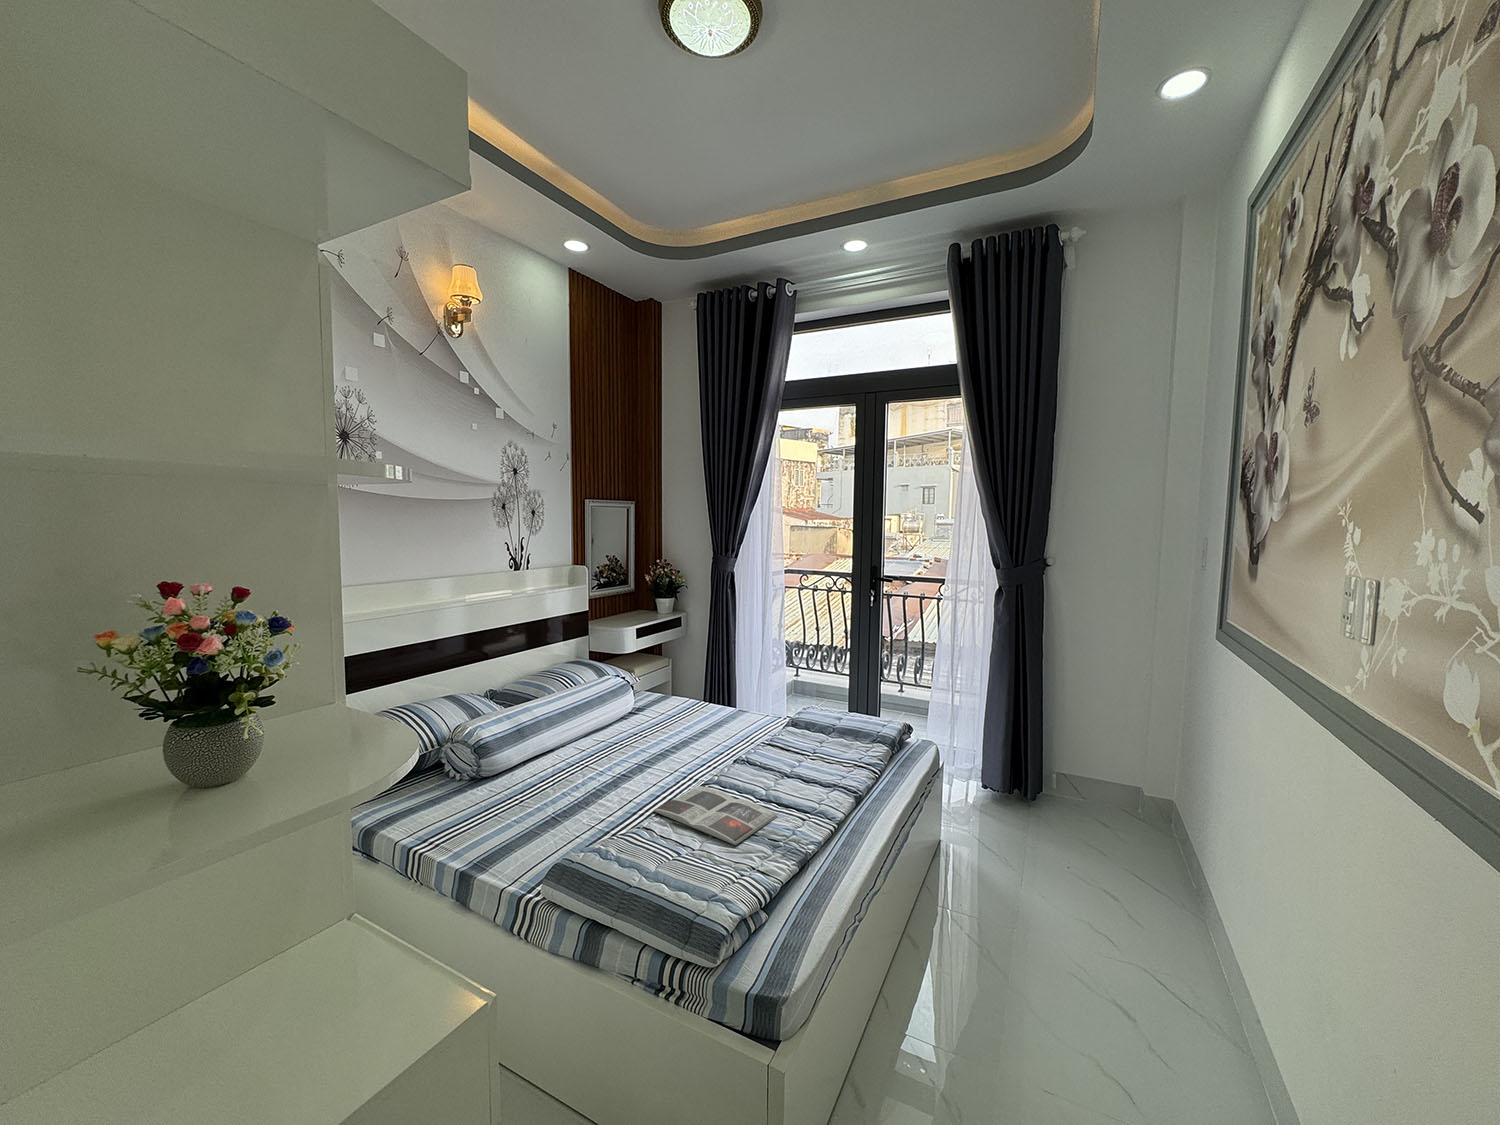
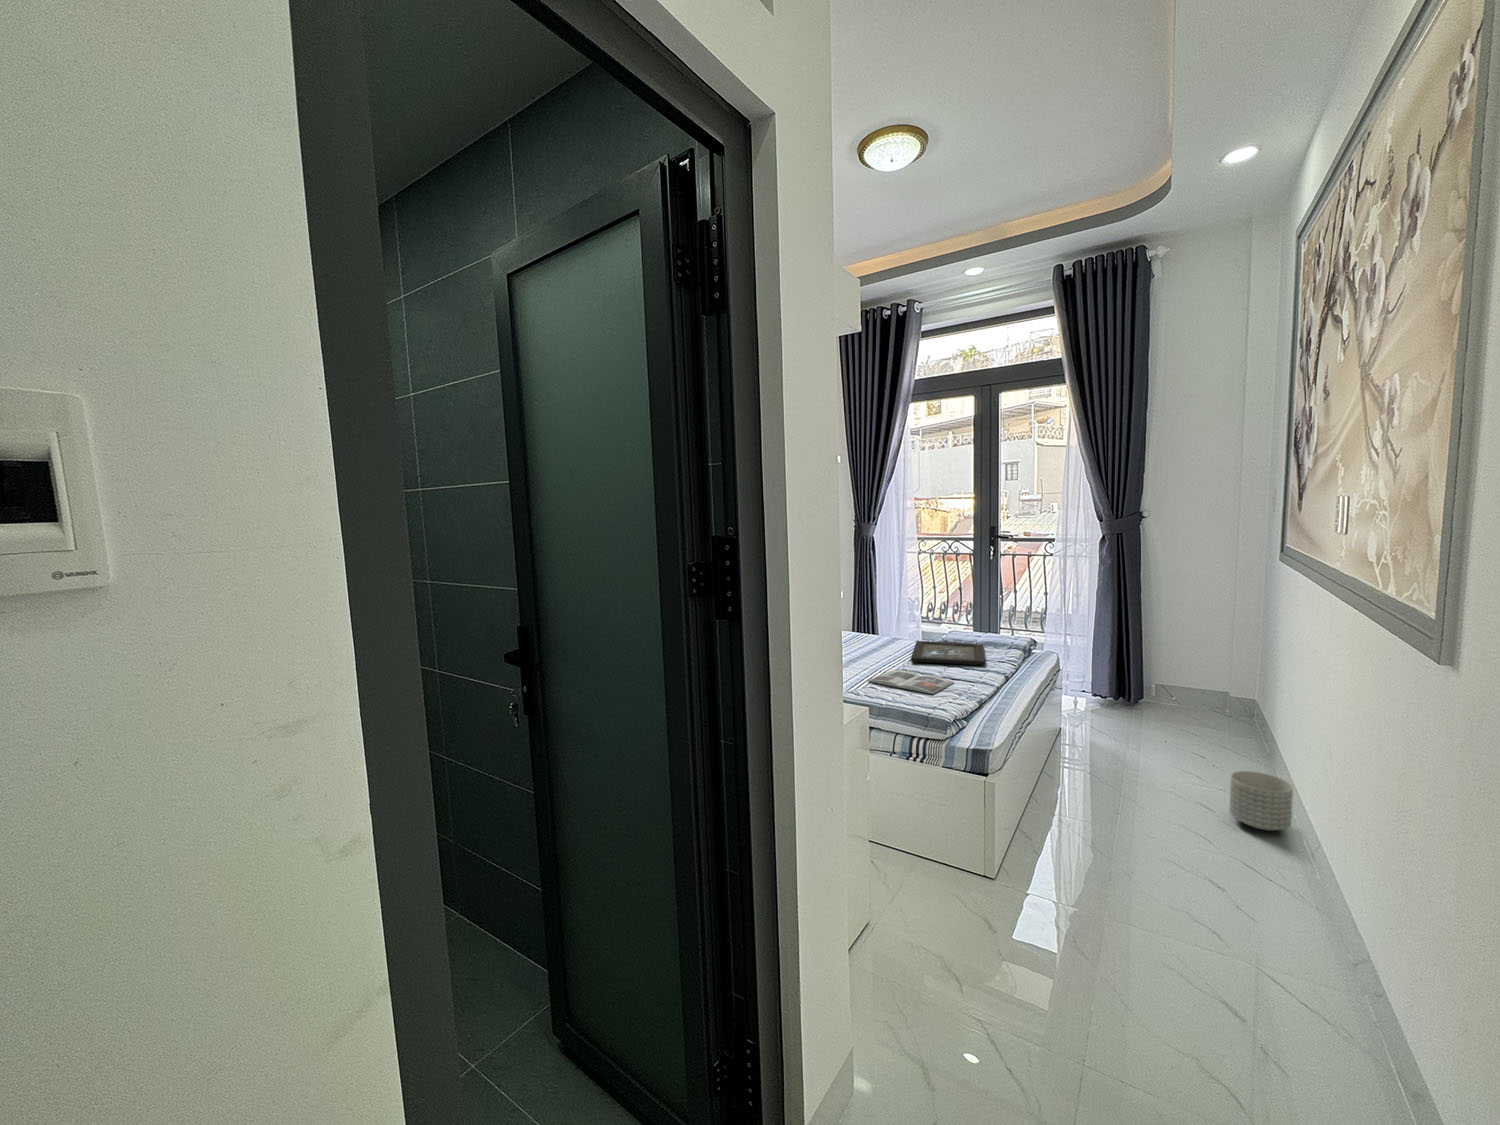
tray: none [733,725,841,776] -> present [911,641,985,665]
planter: none [1154,952,1245,1060] -> present [1229,771,1293,831]

